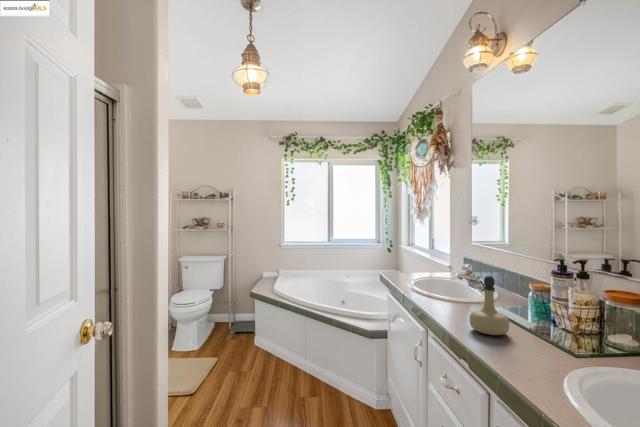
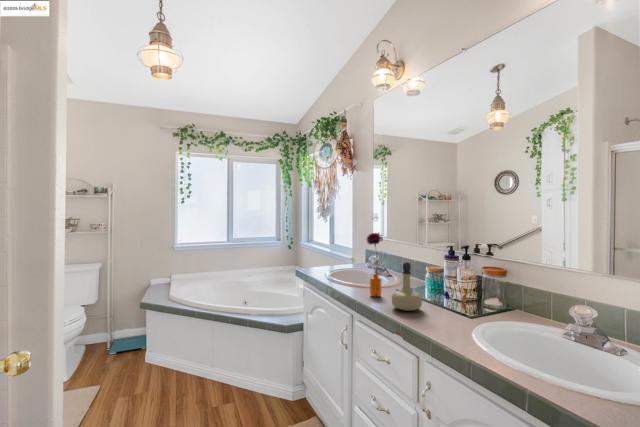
flower: none [444,238,470,313] -> present [366,233,383,297]

